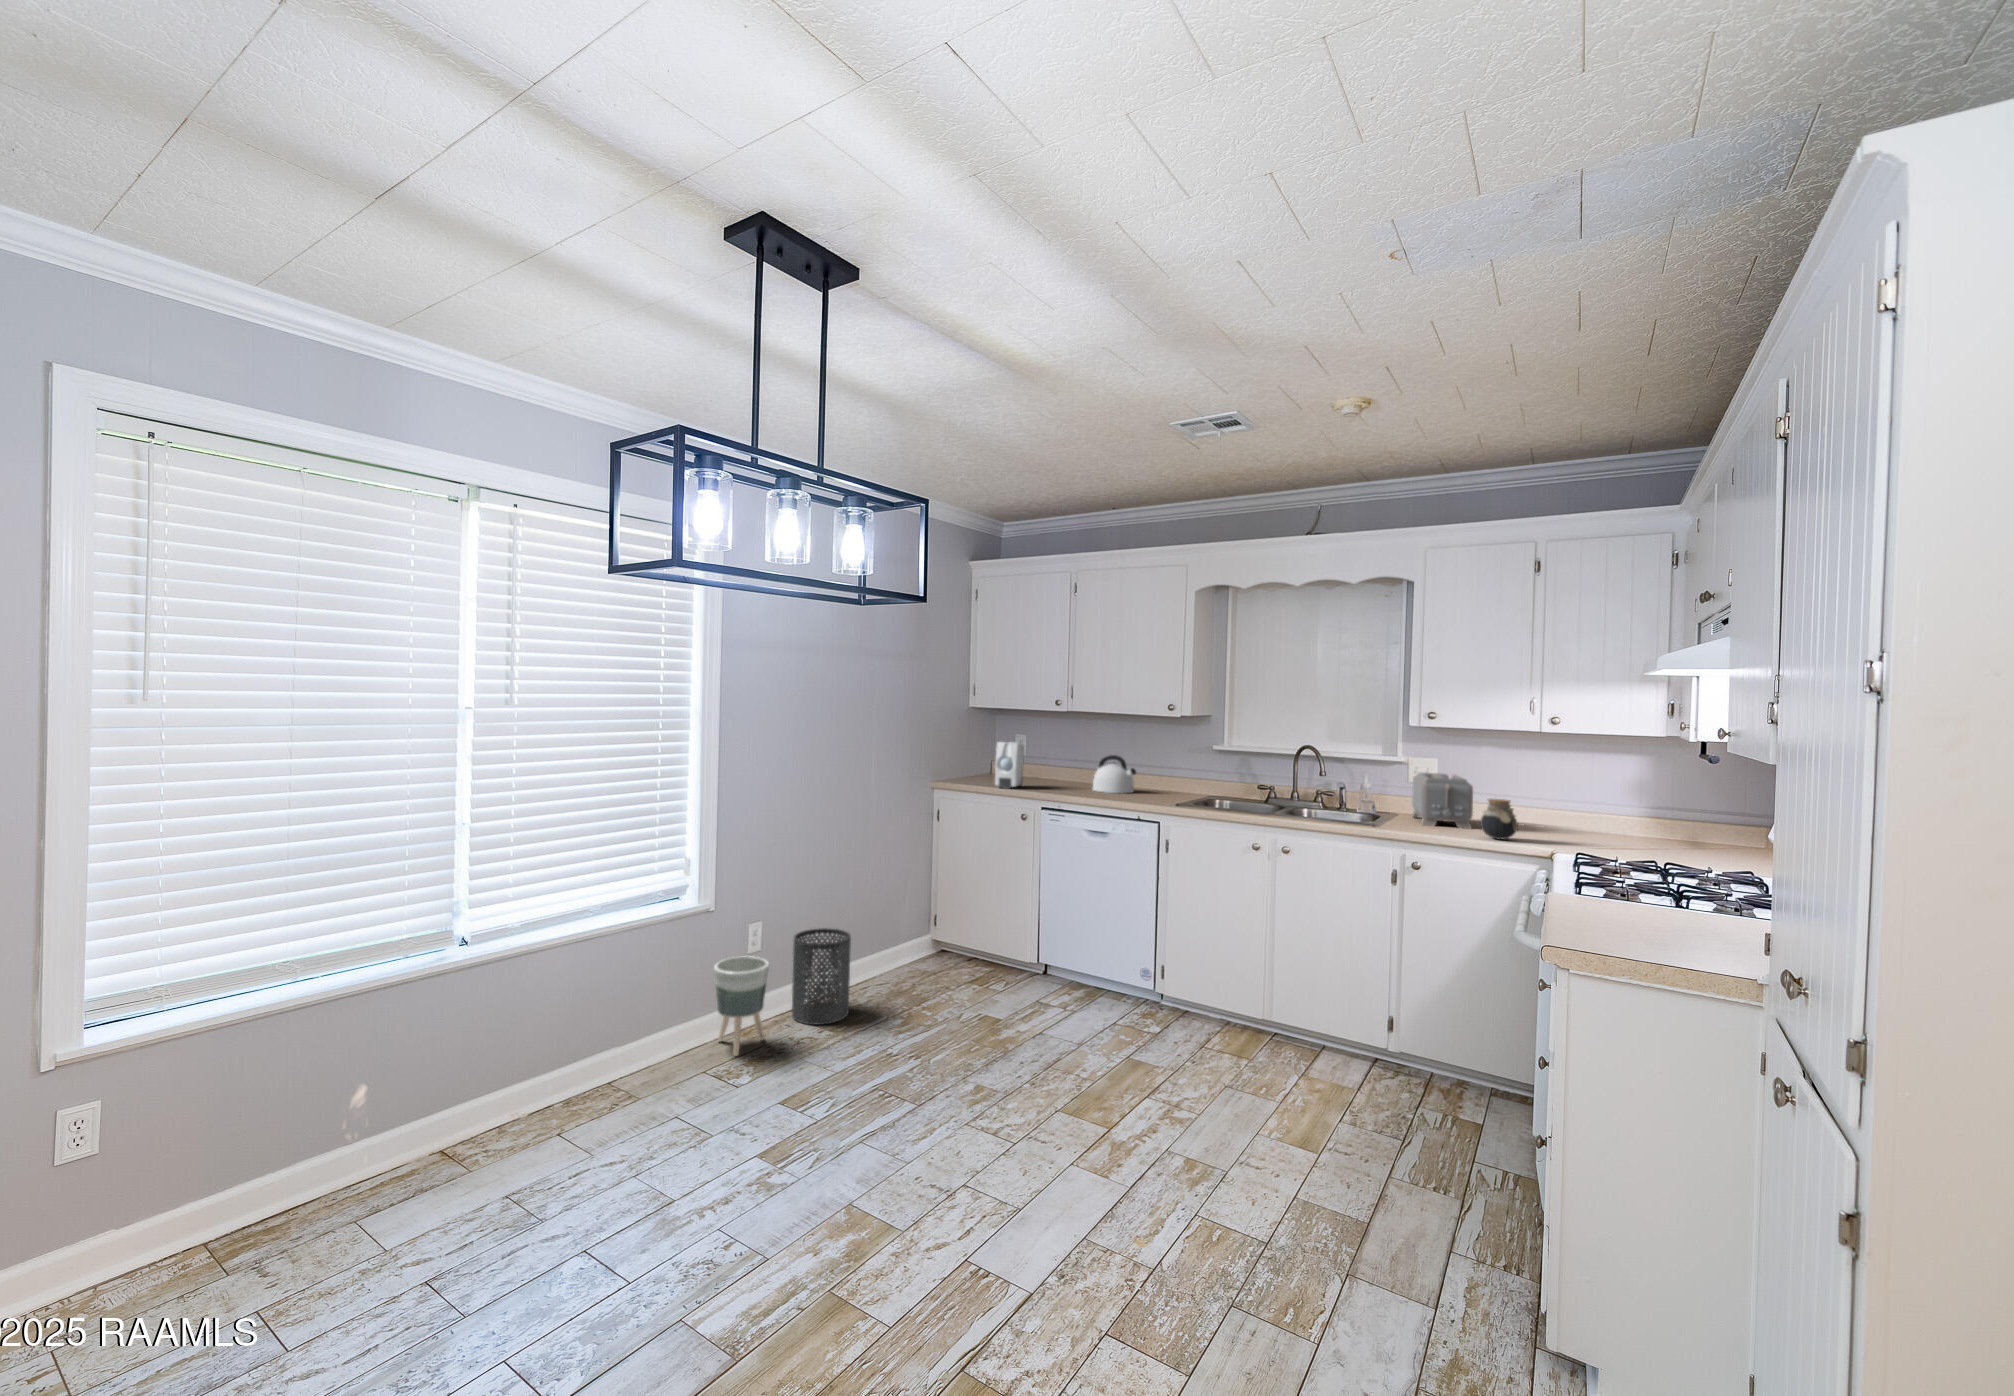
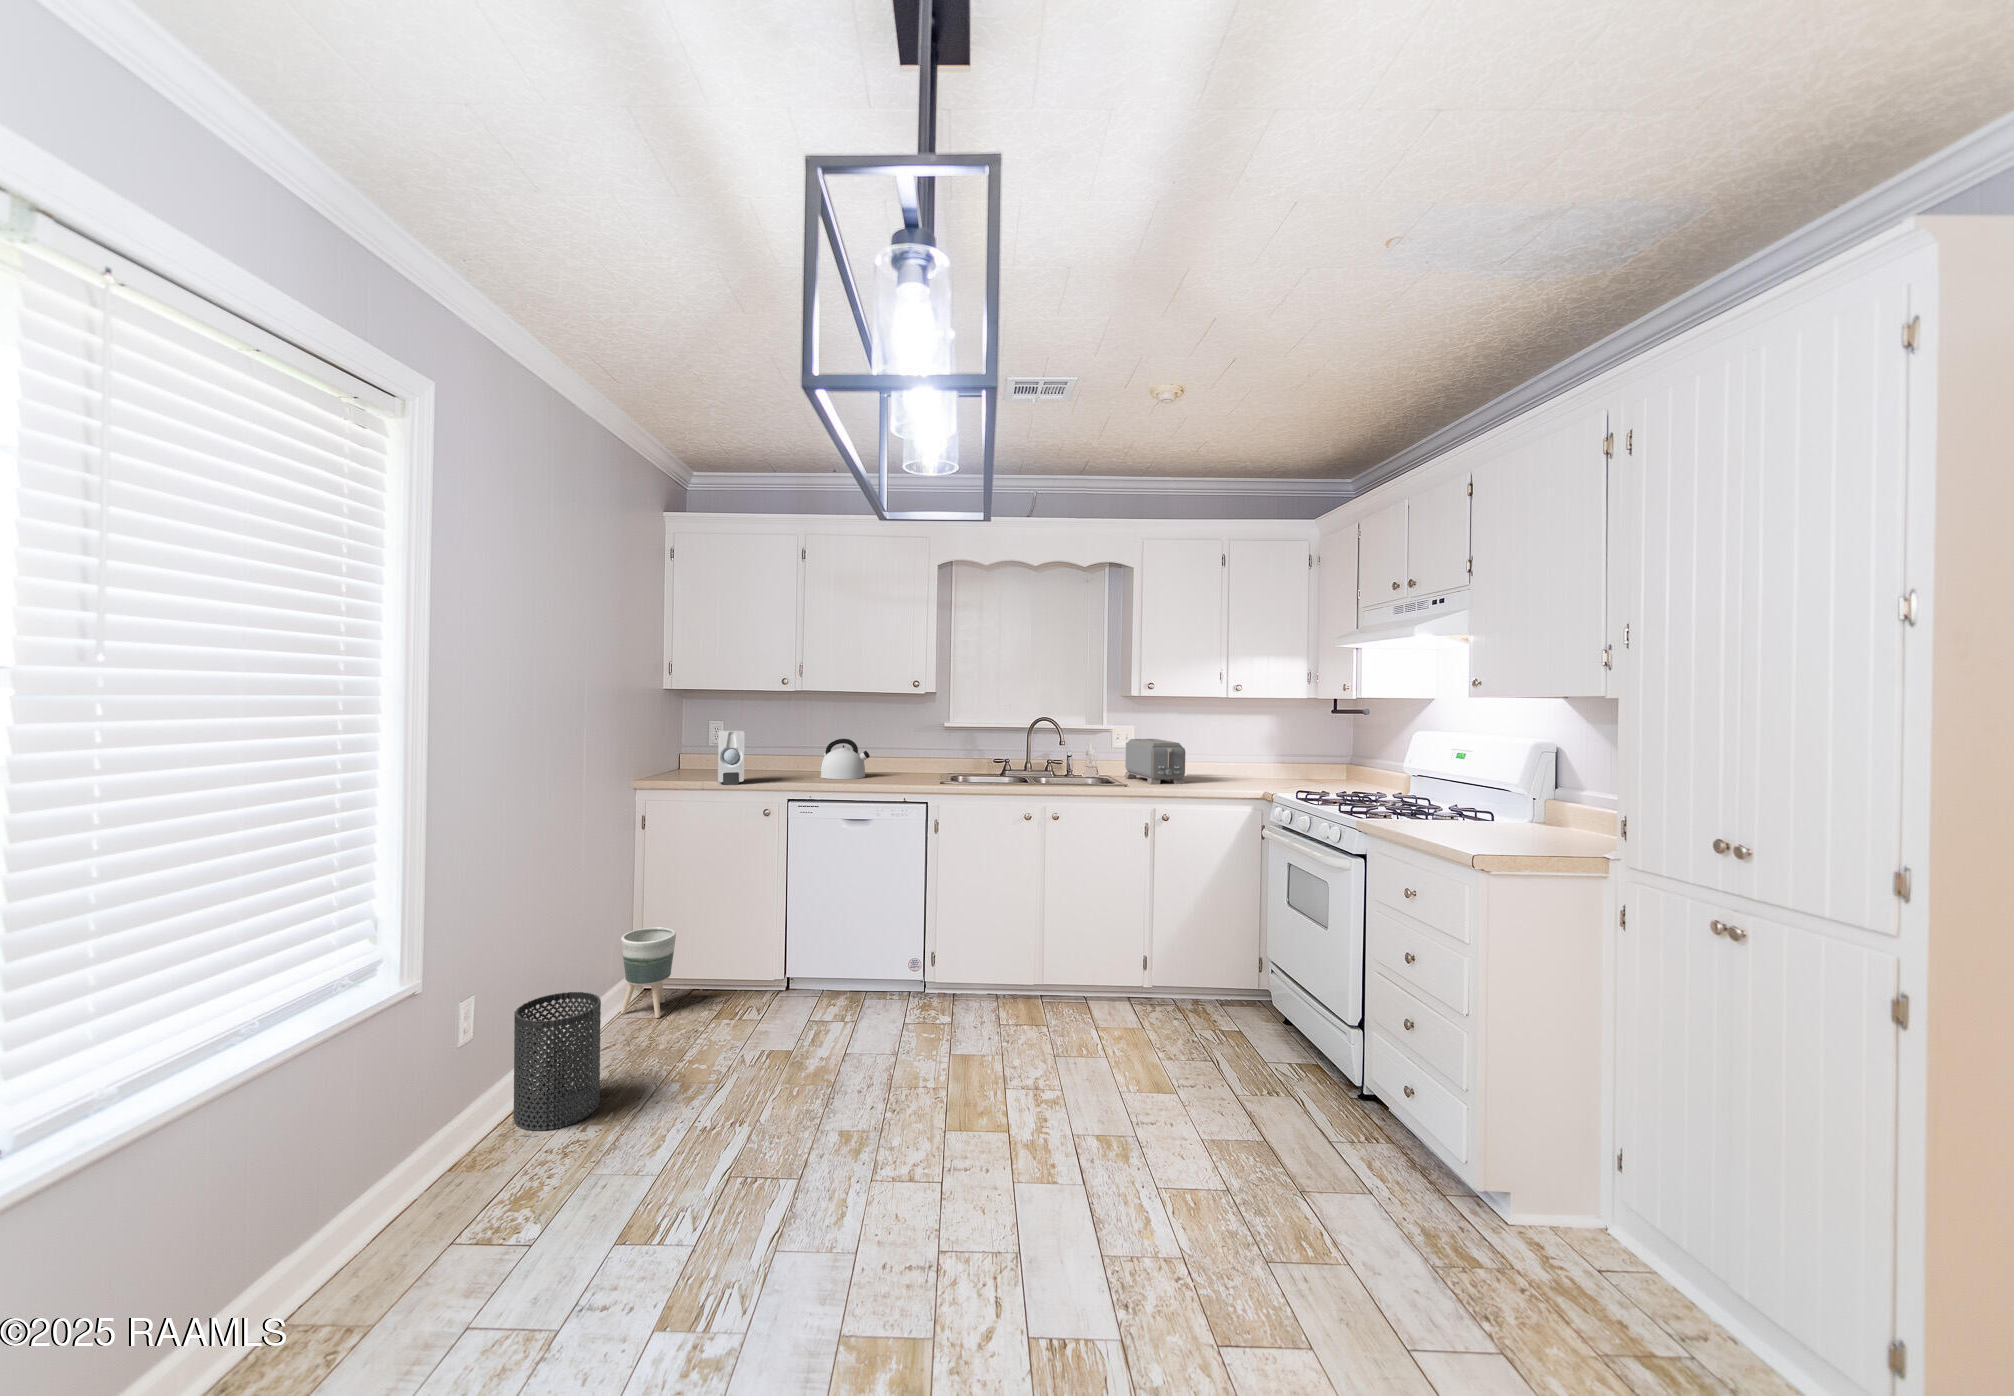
jar: present [1480,799,1518,840] -> none [1210,758,1240,791]
planter: present [714,956,769,1056] -> present [621,927,676,1018]

